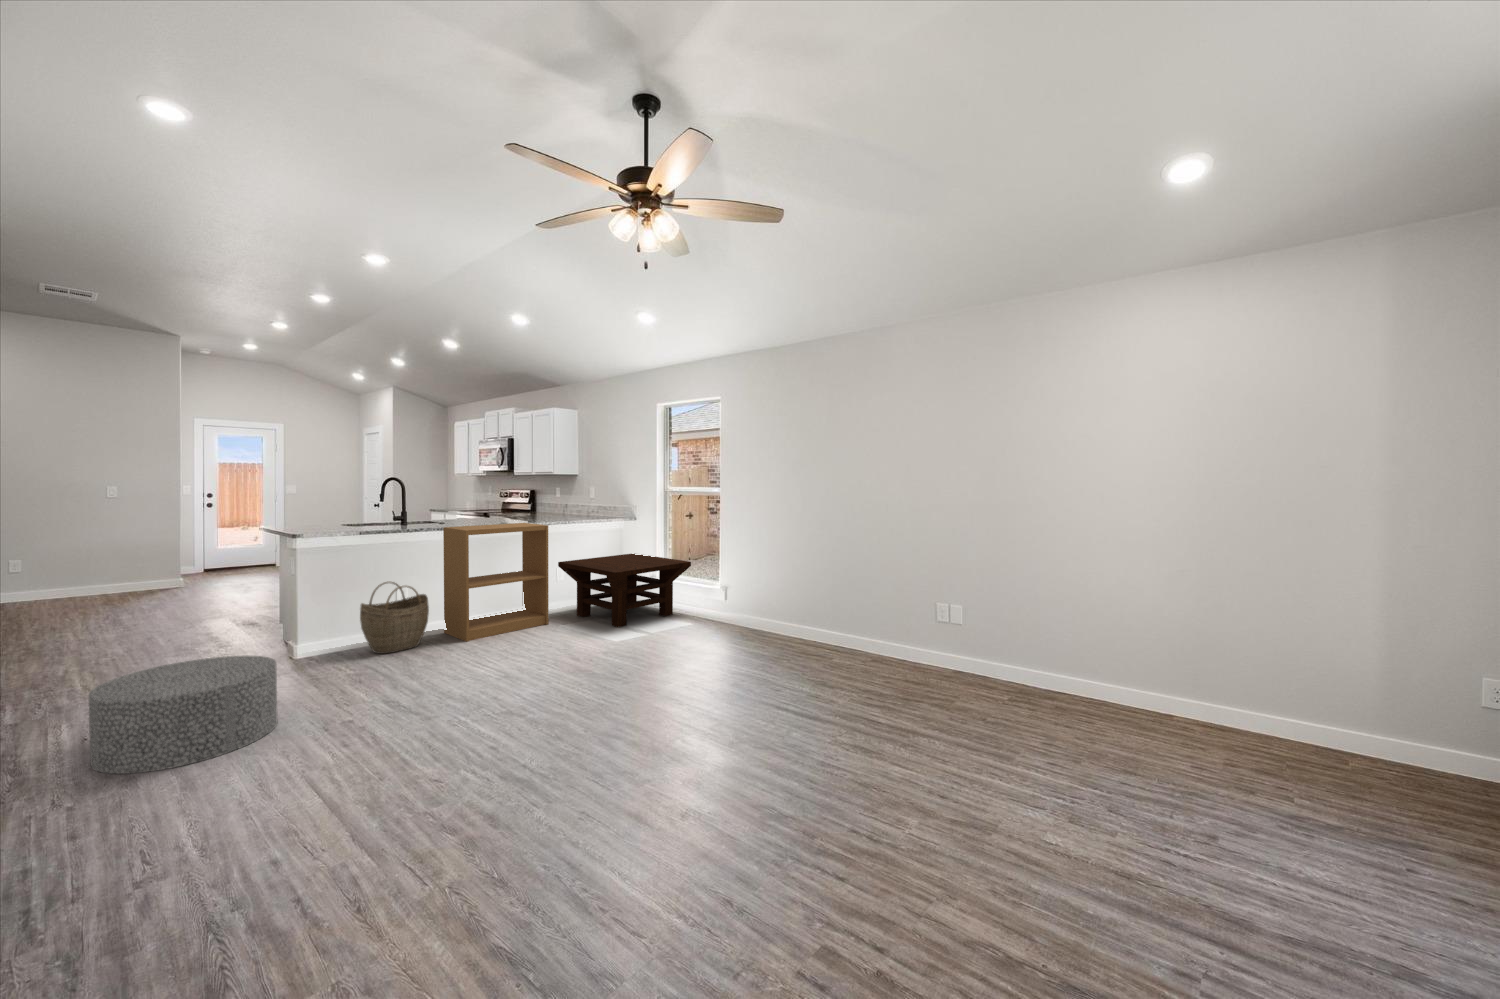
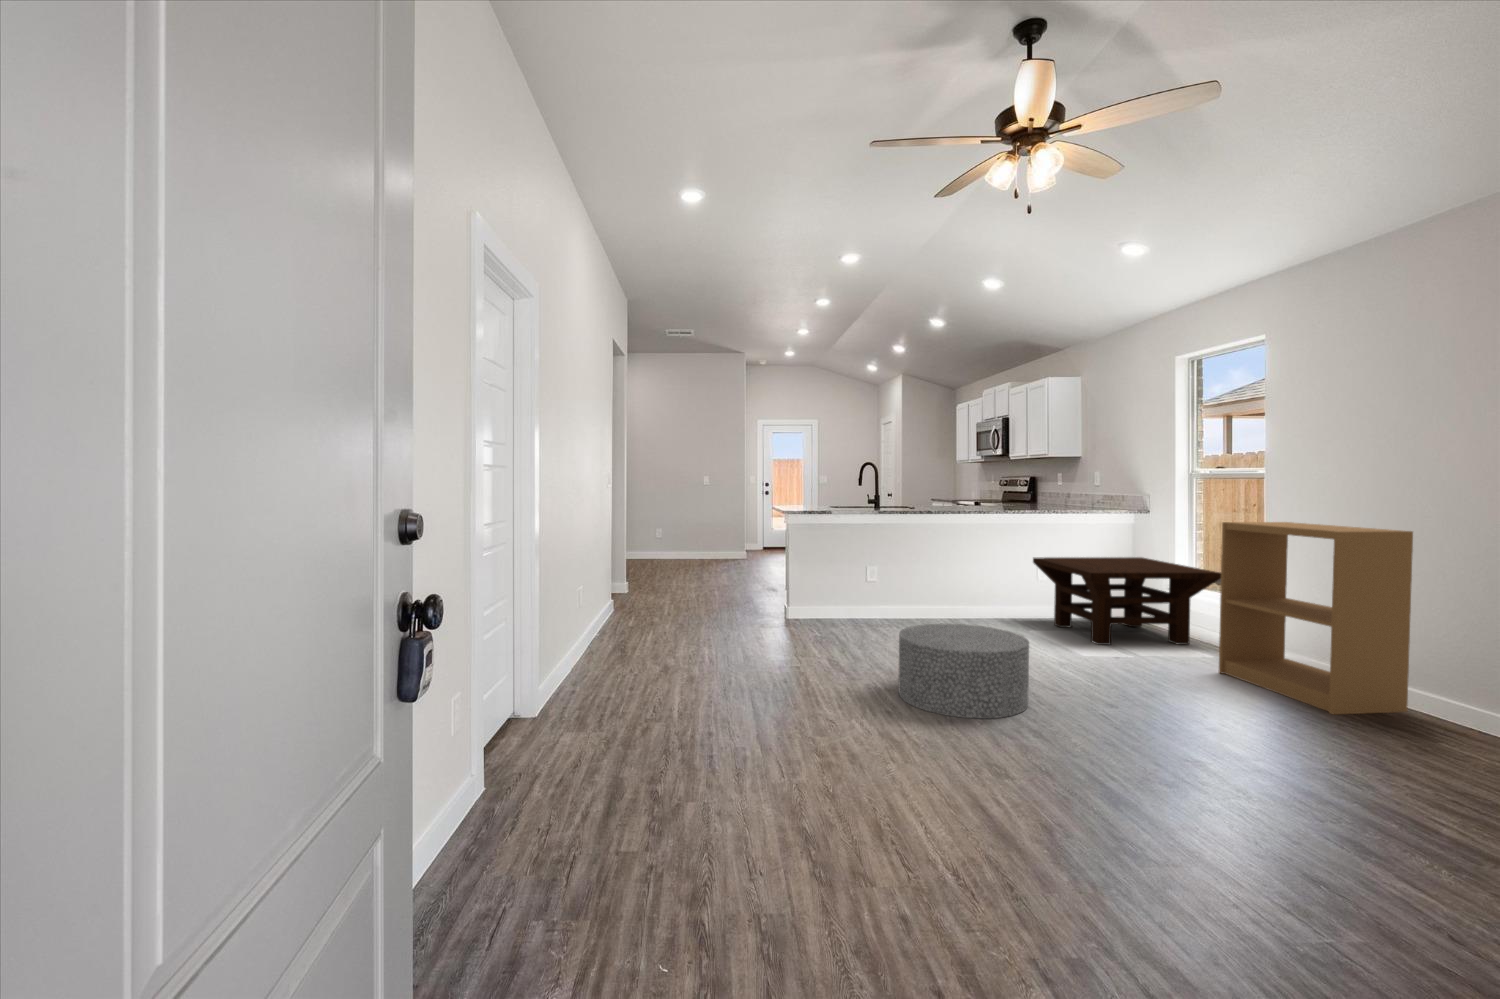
bookshelf: present [443,523,549,642] -> present [1219,522,1413,714]
woven basket: present [360,582,429,654] -> none [833,558,889,625]
ottoman: present [89,656,278,774] -> present [898,624,1029,719]

